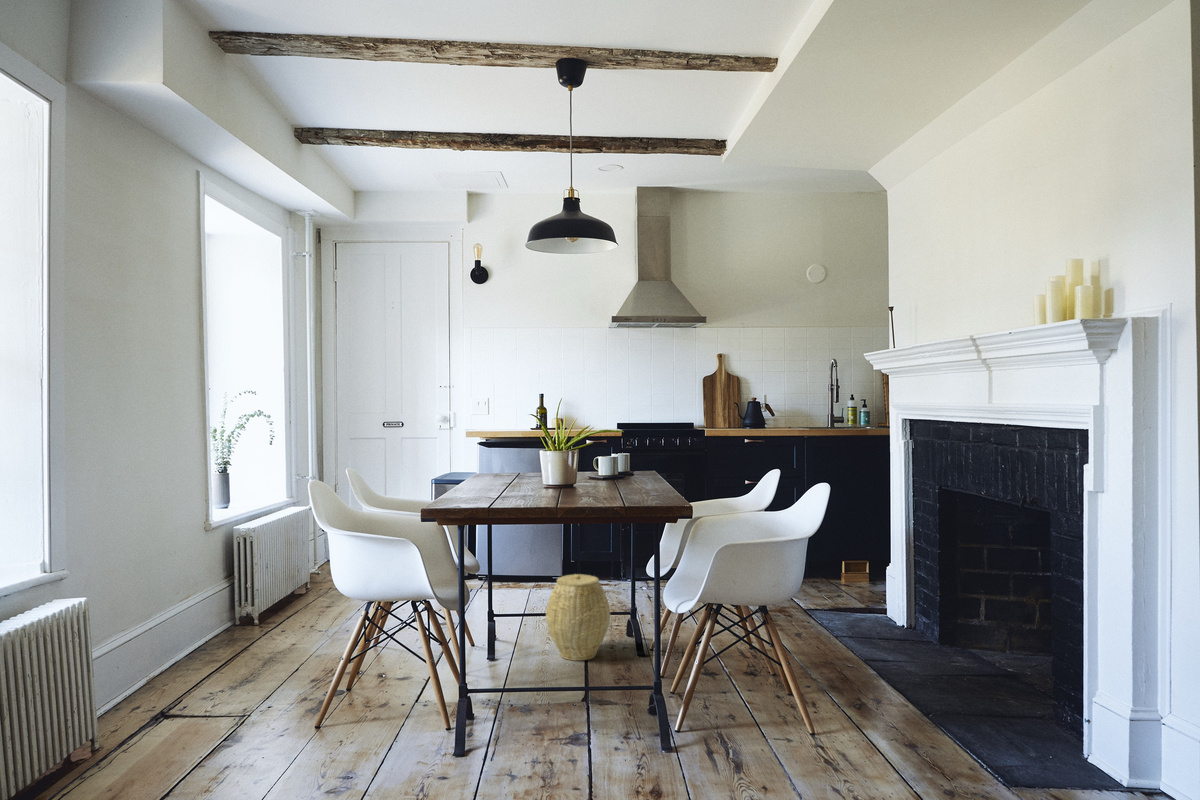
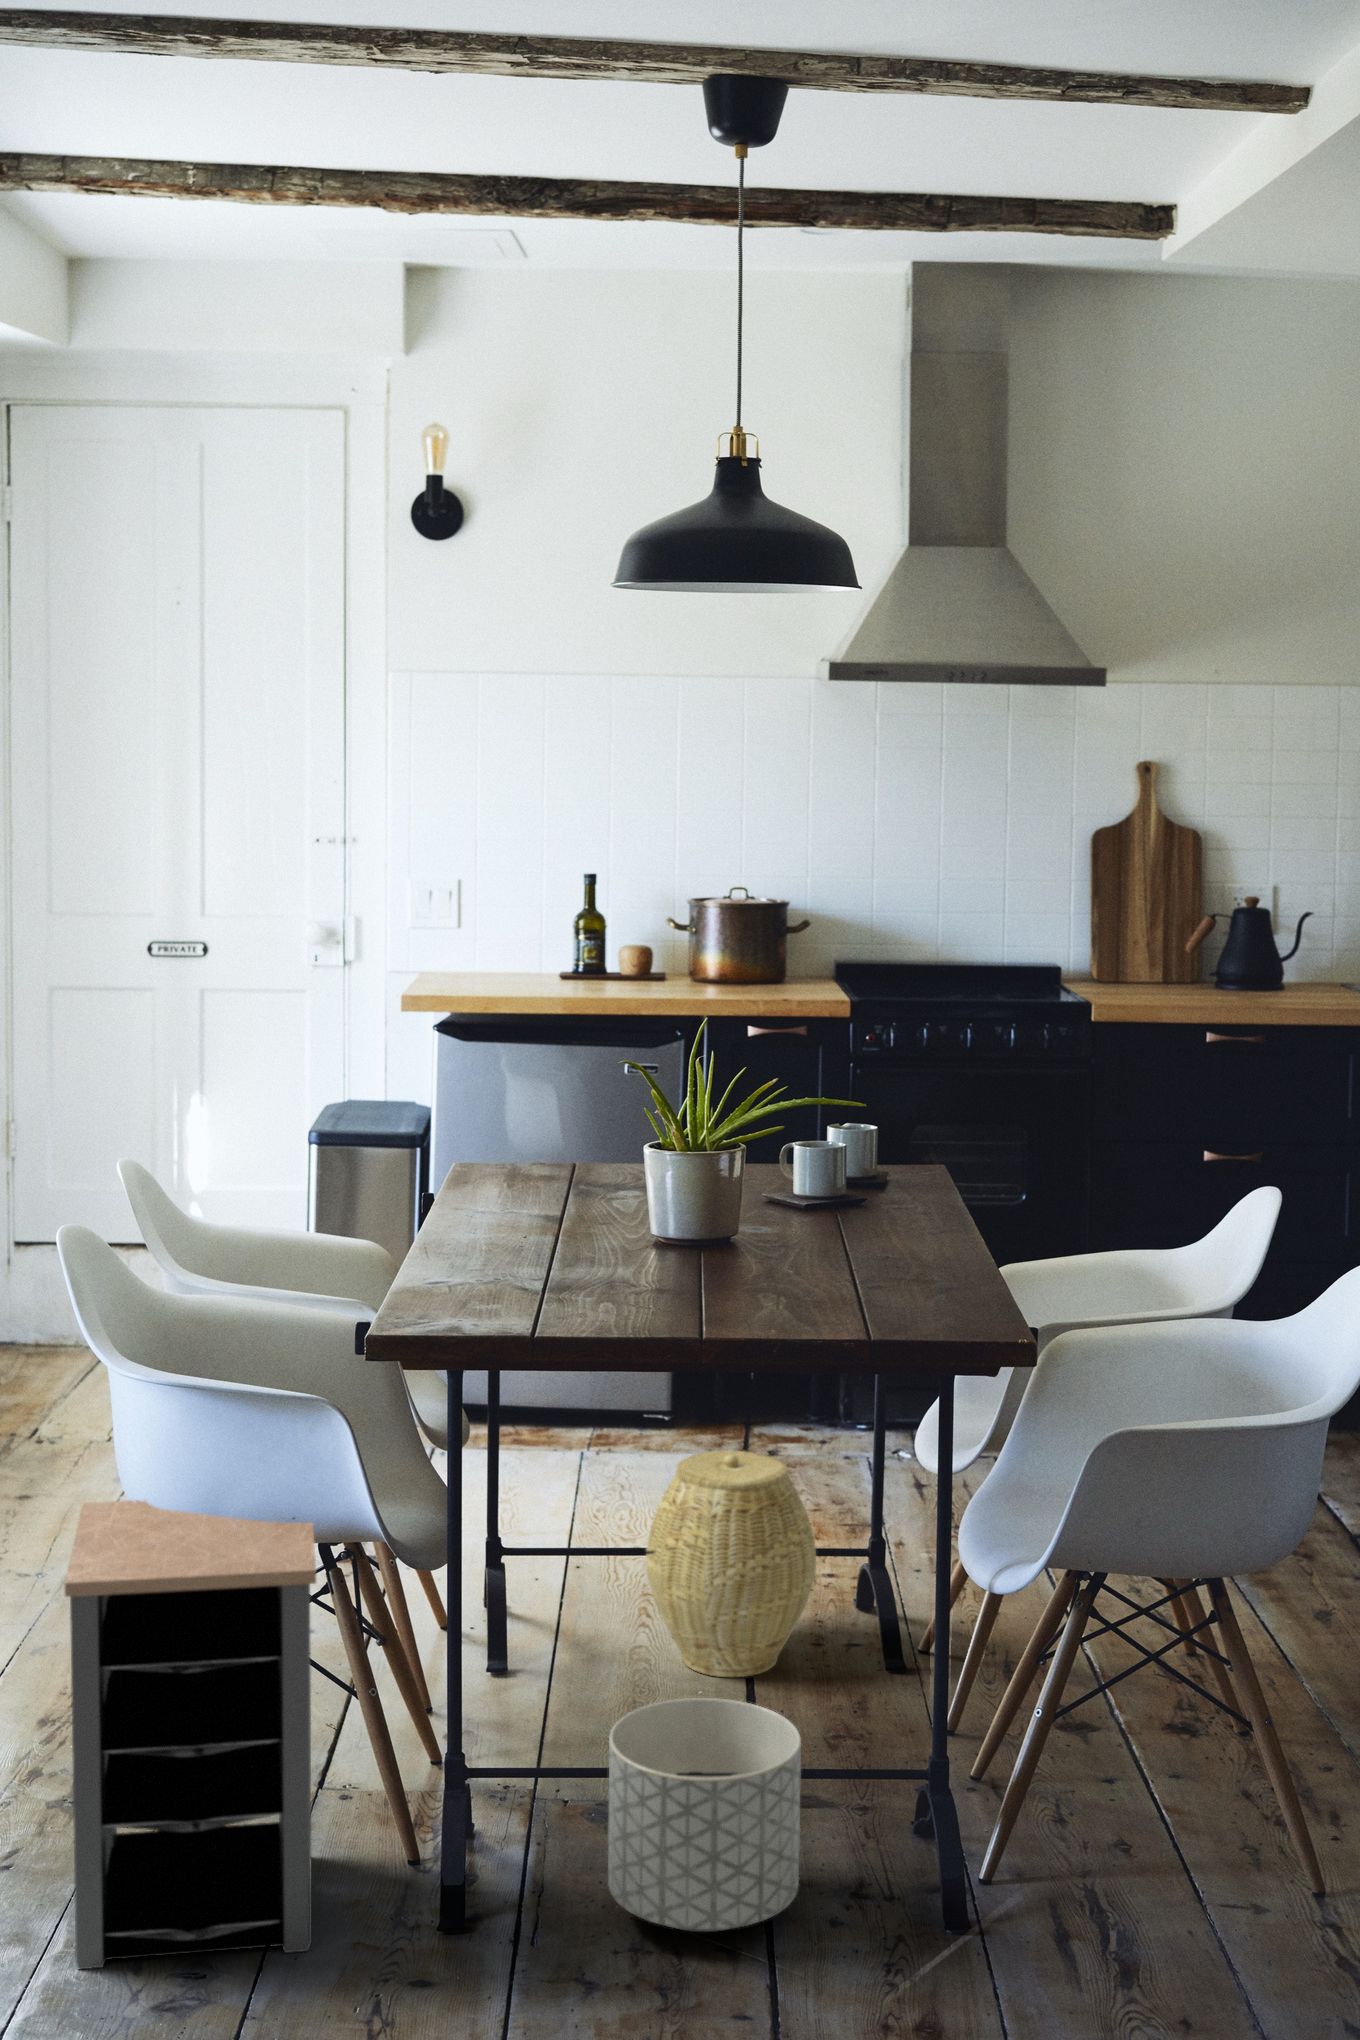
side table: none [294,578,406,777] -> present [64,1500,316,1969]
planter: none [524,658,602,753] -> present [608,1698,801,1932]

